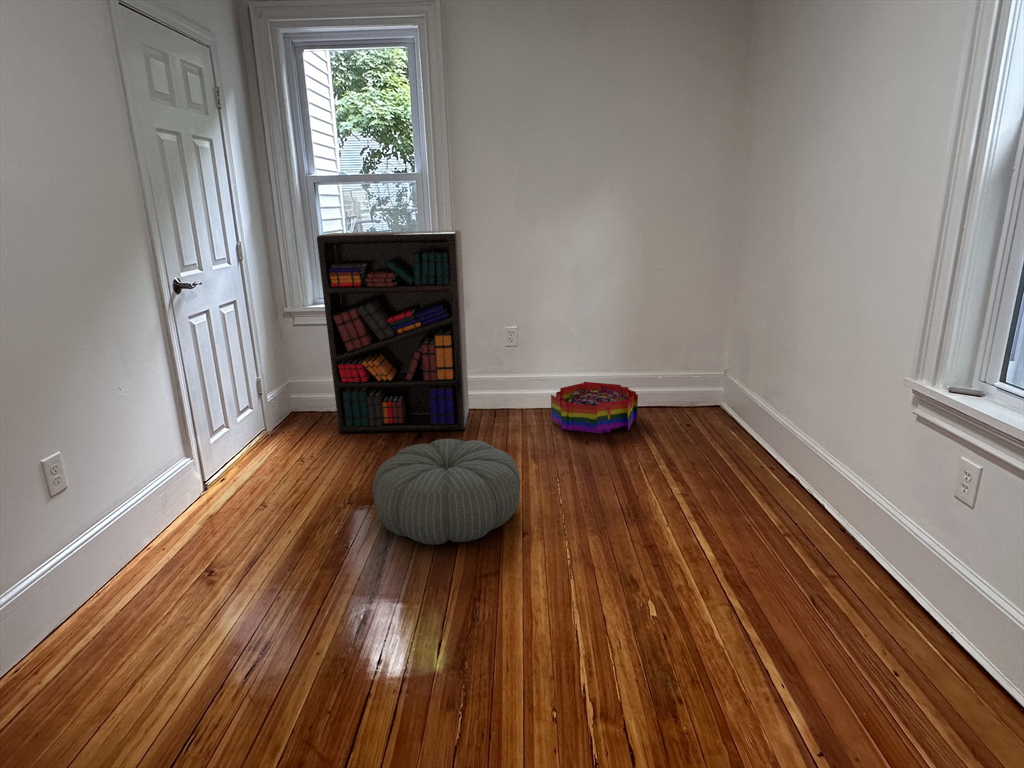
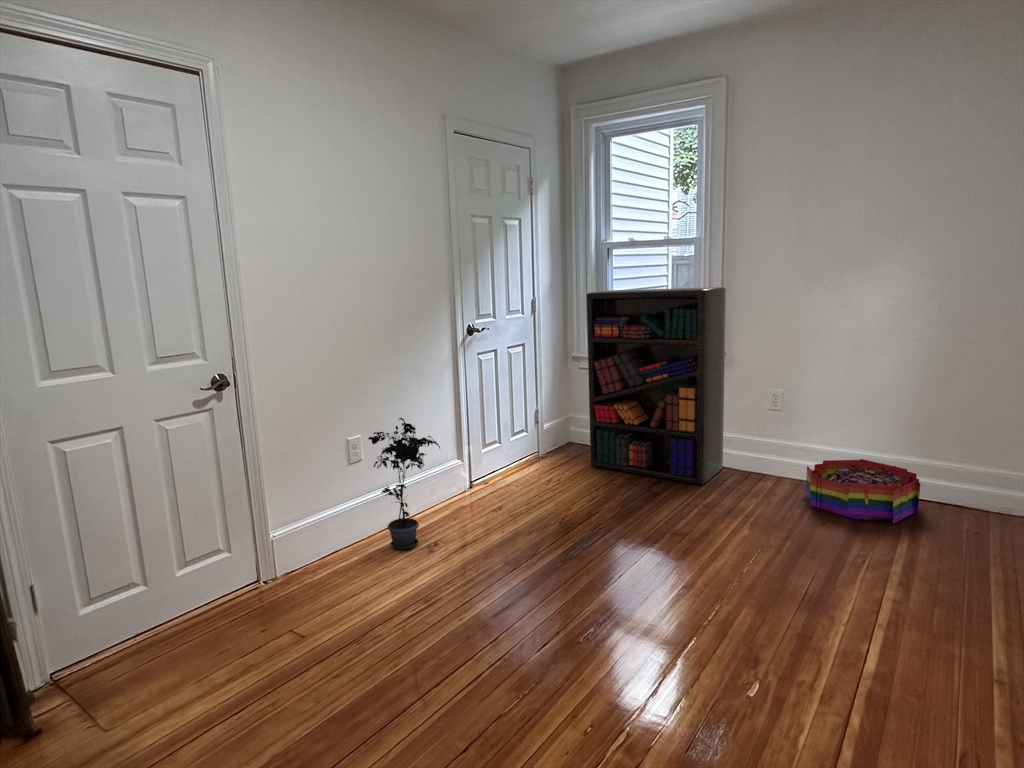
potted plant: none [71,419,210,601] -> present [368,418,440,549]
pouf: present [372,439,520,545] -> none [559,482,702,577]

